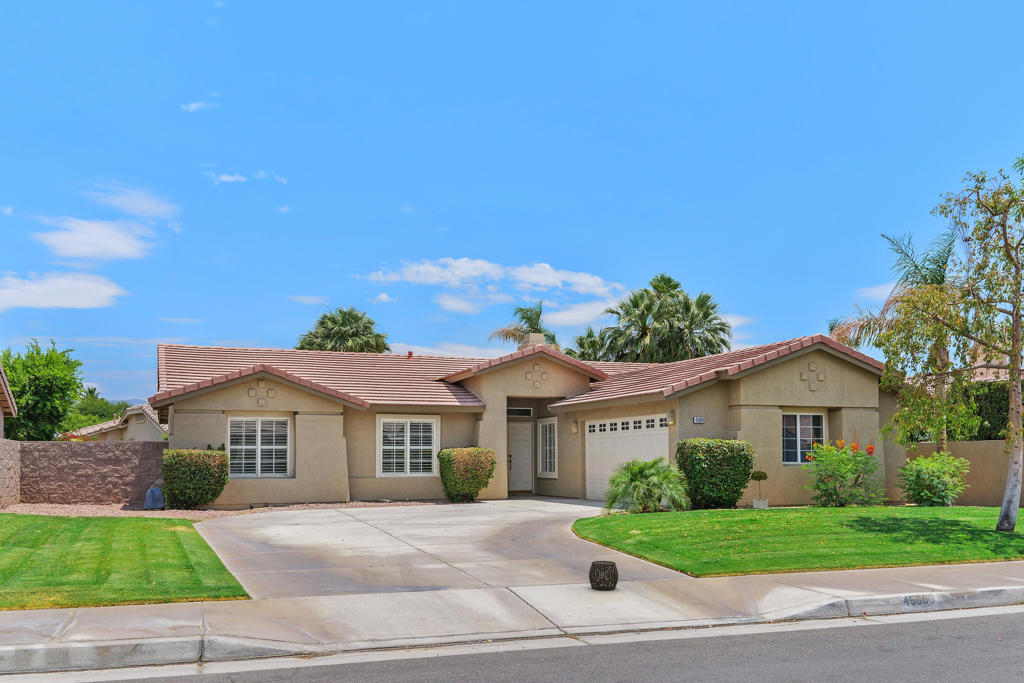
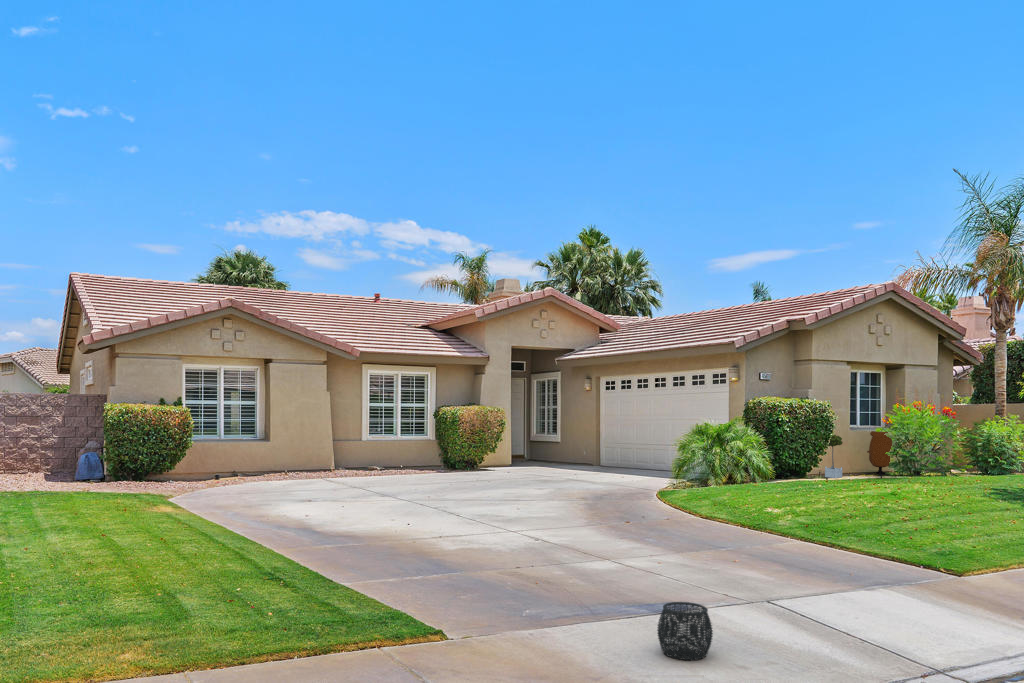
lounge chair: none [793,467,821,509] -> present [867,431,896,478]
woven basket: present [589,561,618,590] -> present [657,602,713,660]

